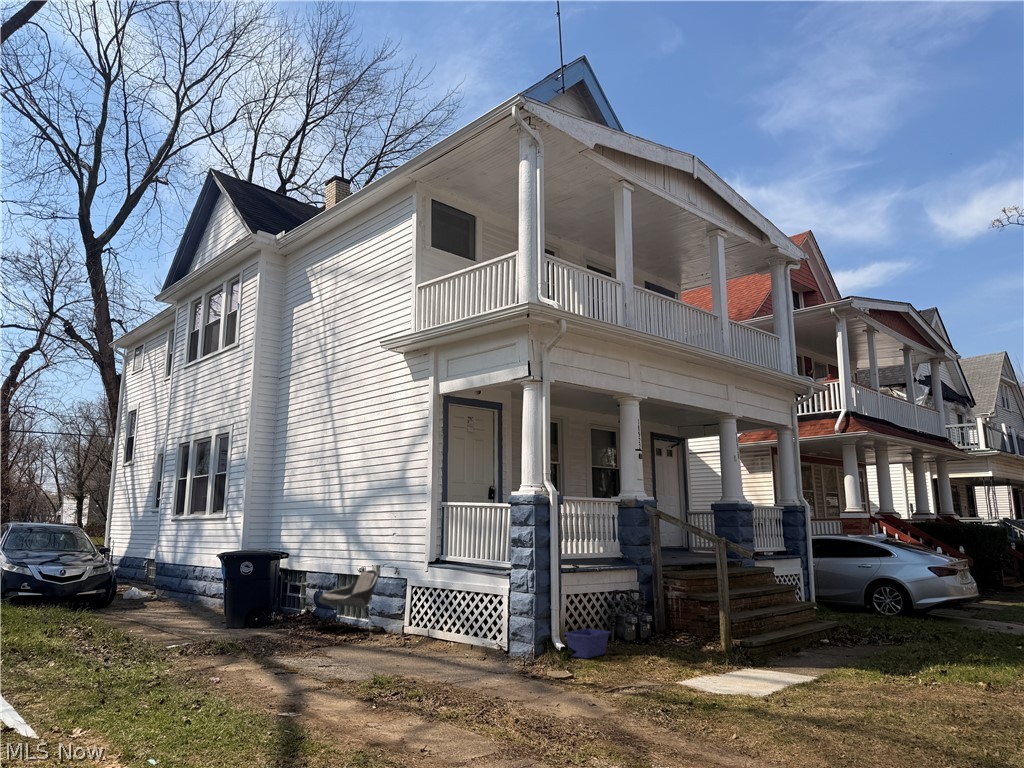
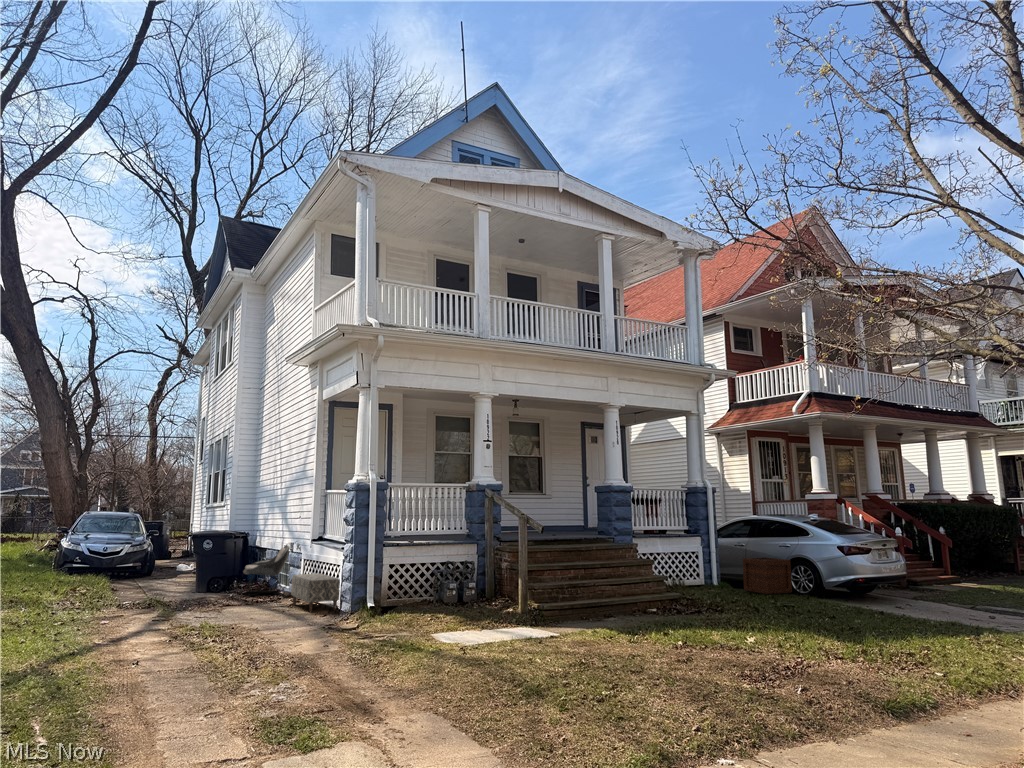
wooden crate: none [861,582,914,622] -> present [743,557,792,594]
bench: none [418,605,496,655] -> present [291,573,340,612]
storage bin: present [564,629,611,659] -> none [382,593,426,617]

